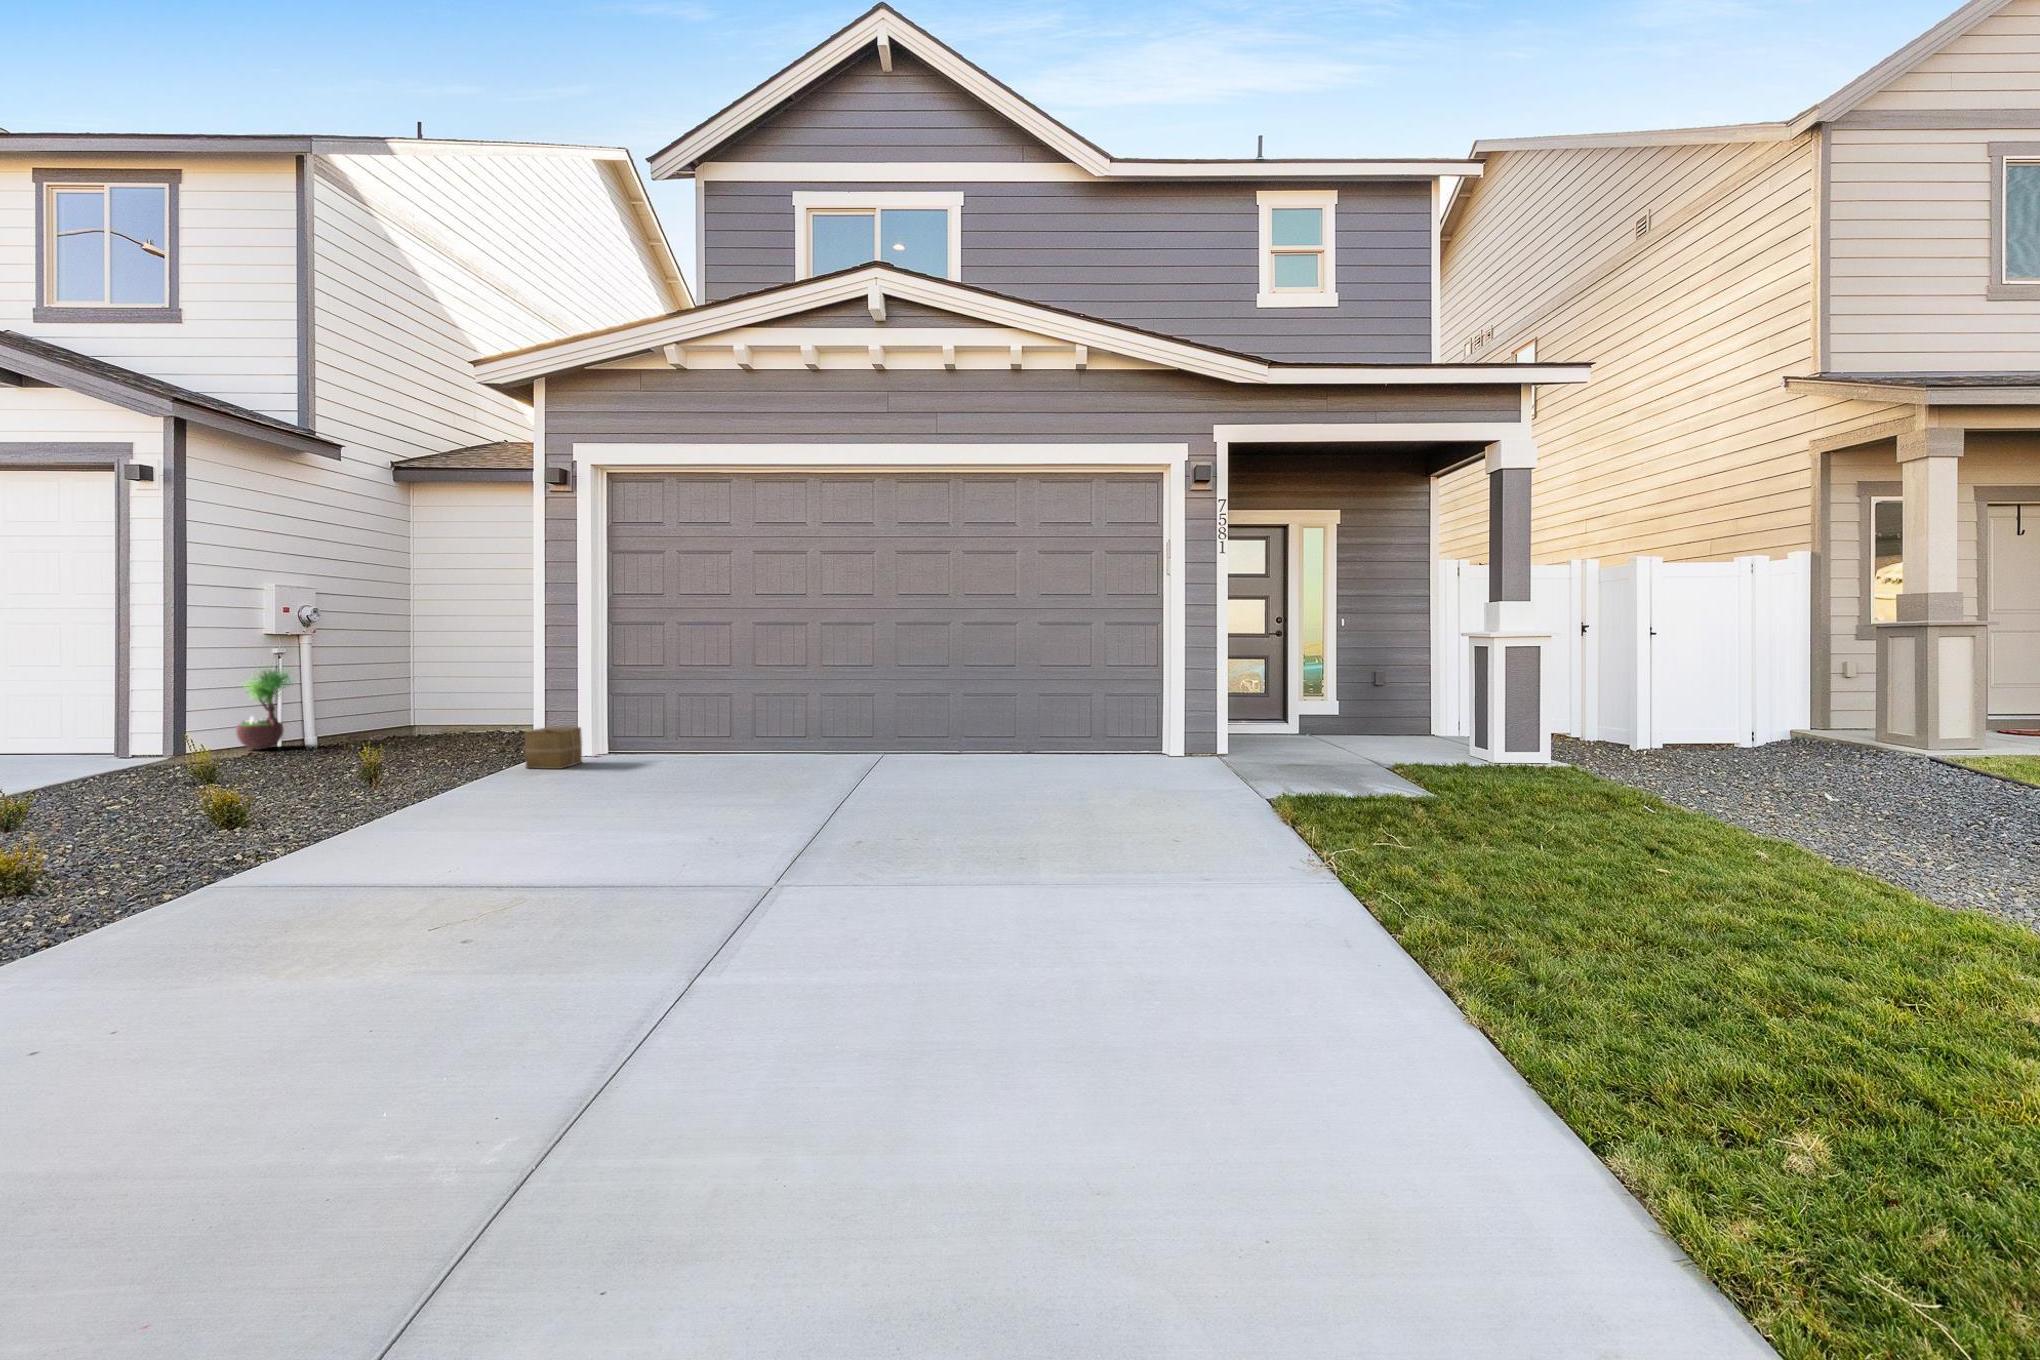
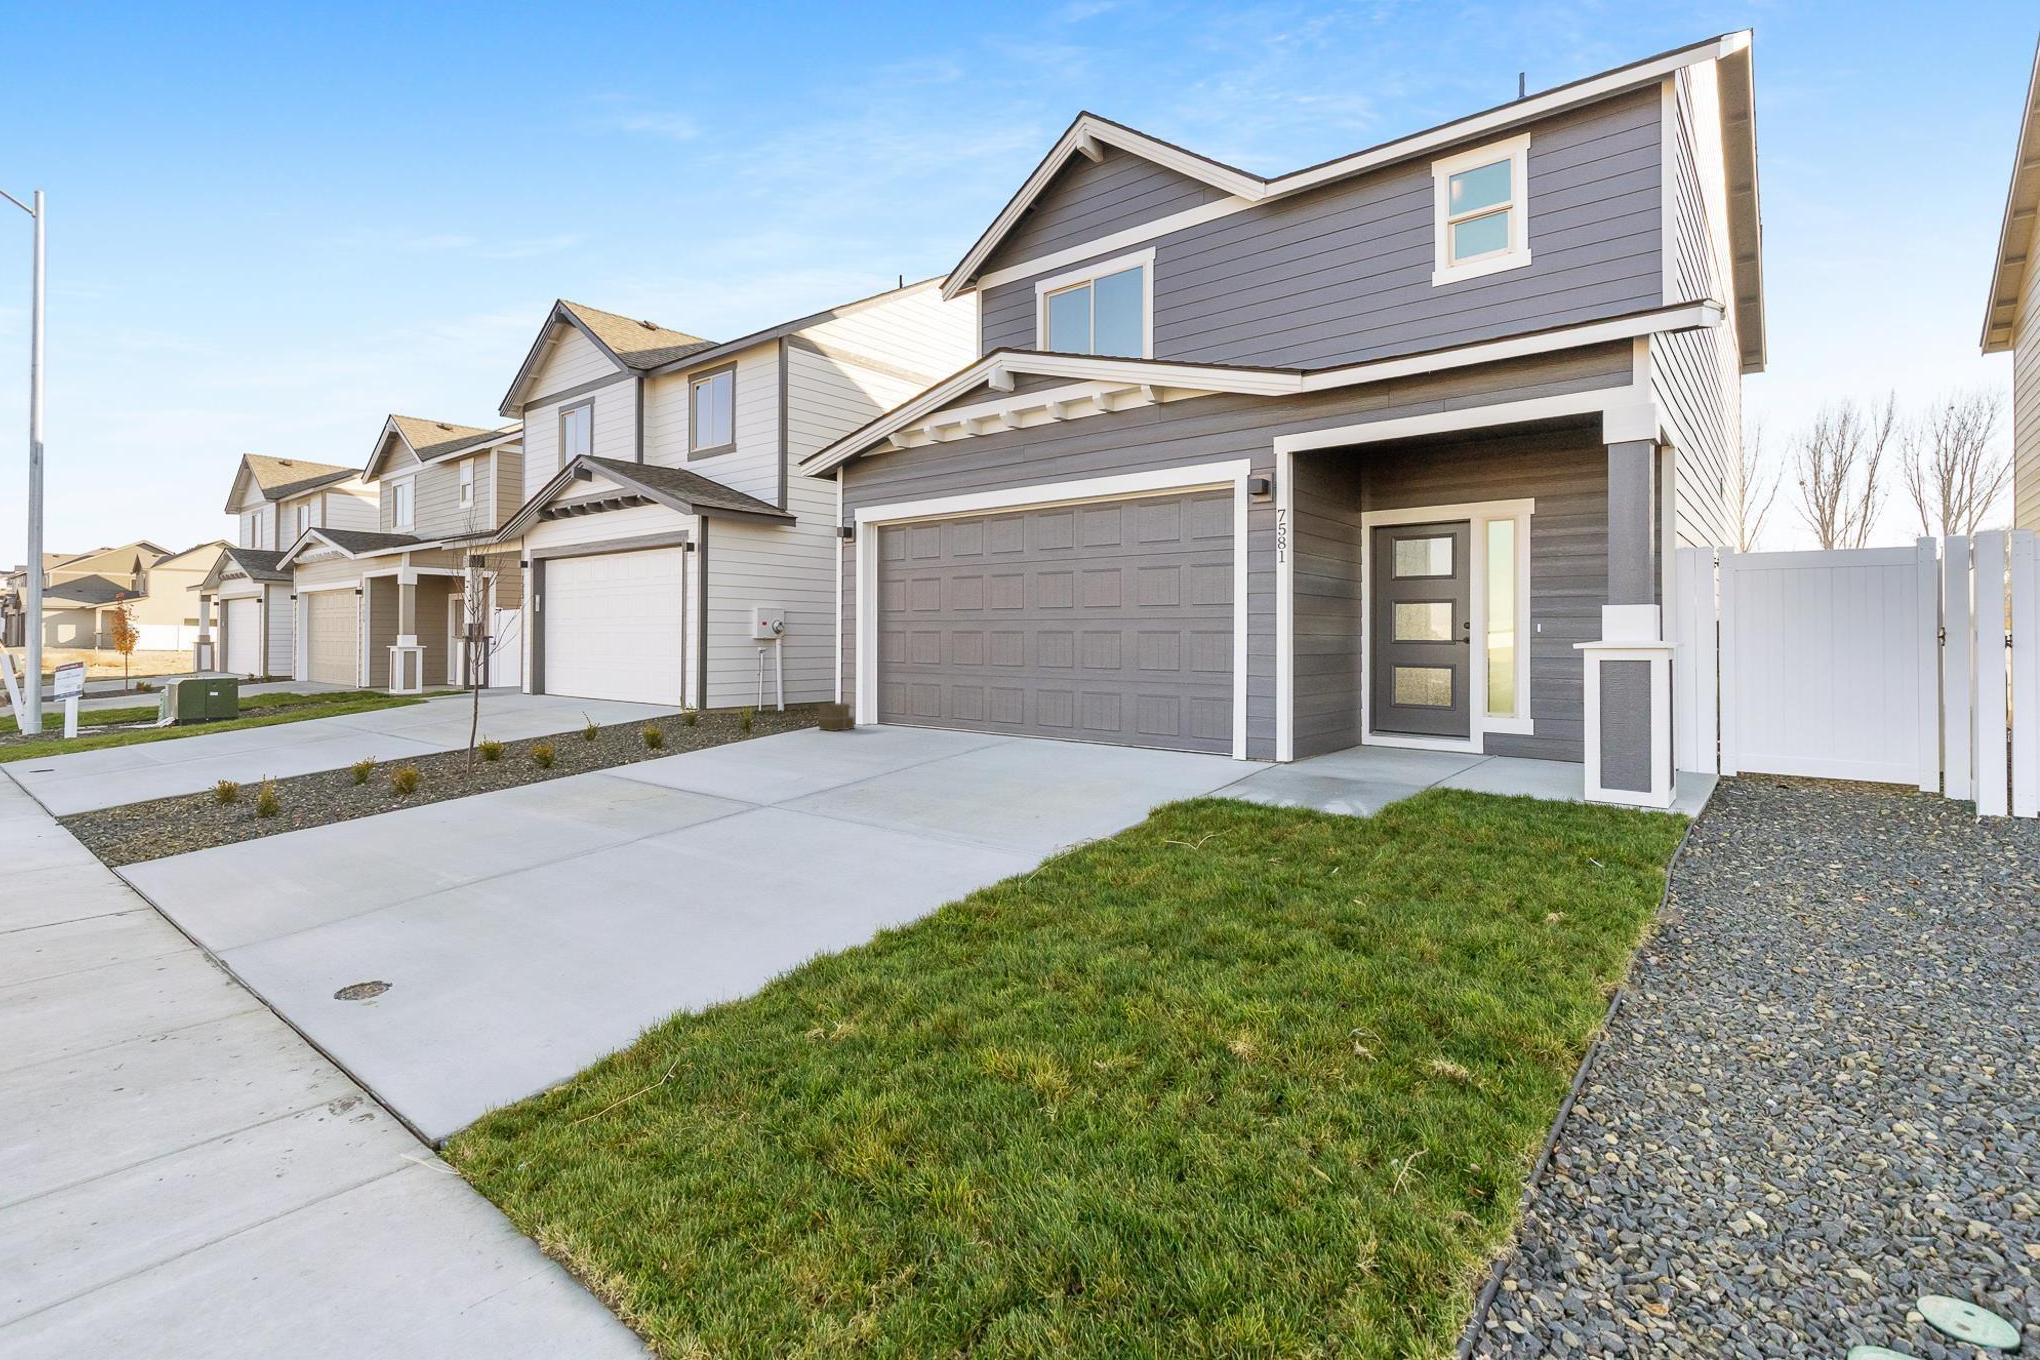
potted tree: present [236,667,292,749] -> none [734,656,764,711]

